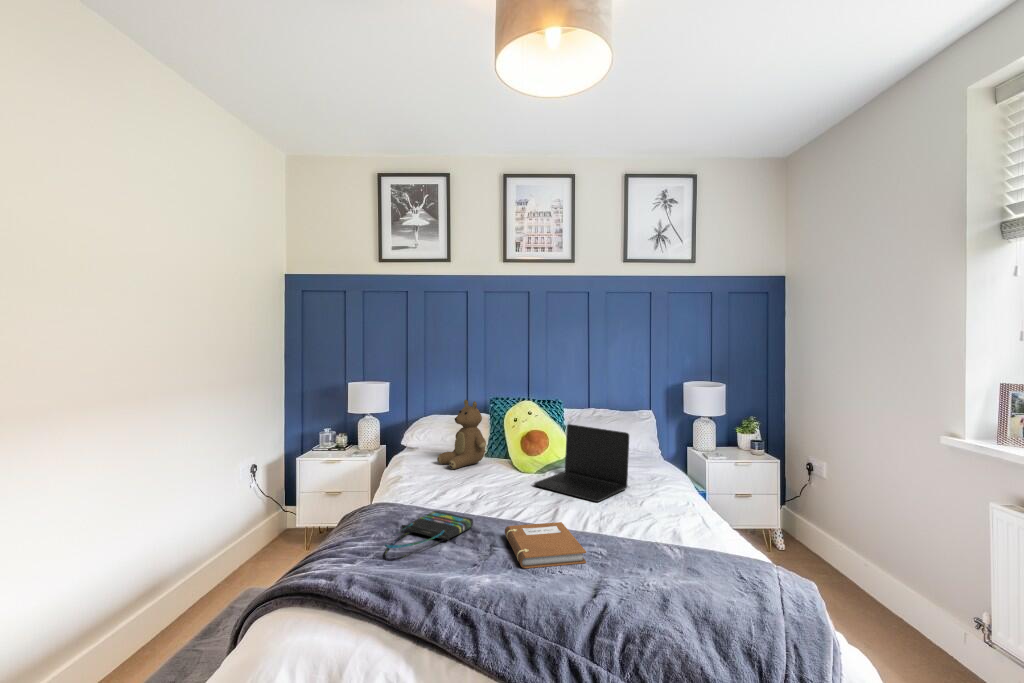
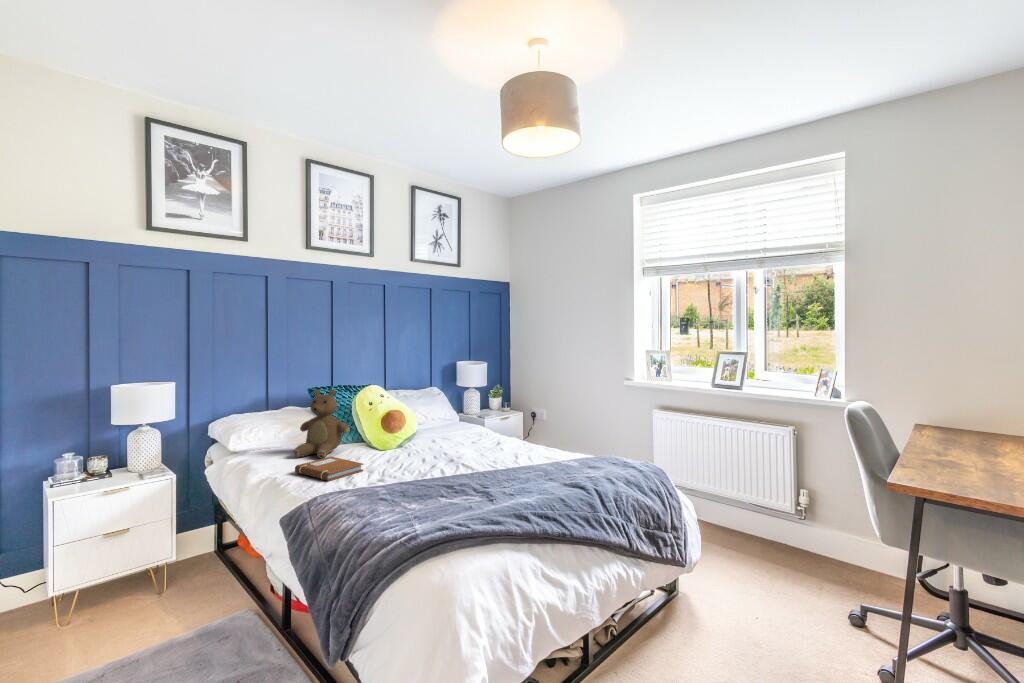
laptop: present [534,424,629,502] -> none [420,400,484,453]
tote bag: present [384,511,473,561] -> none [401,477,454,515]
notebook: present [505,522,586,568] -> present [295,456,363,481]

